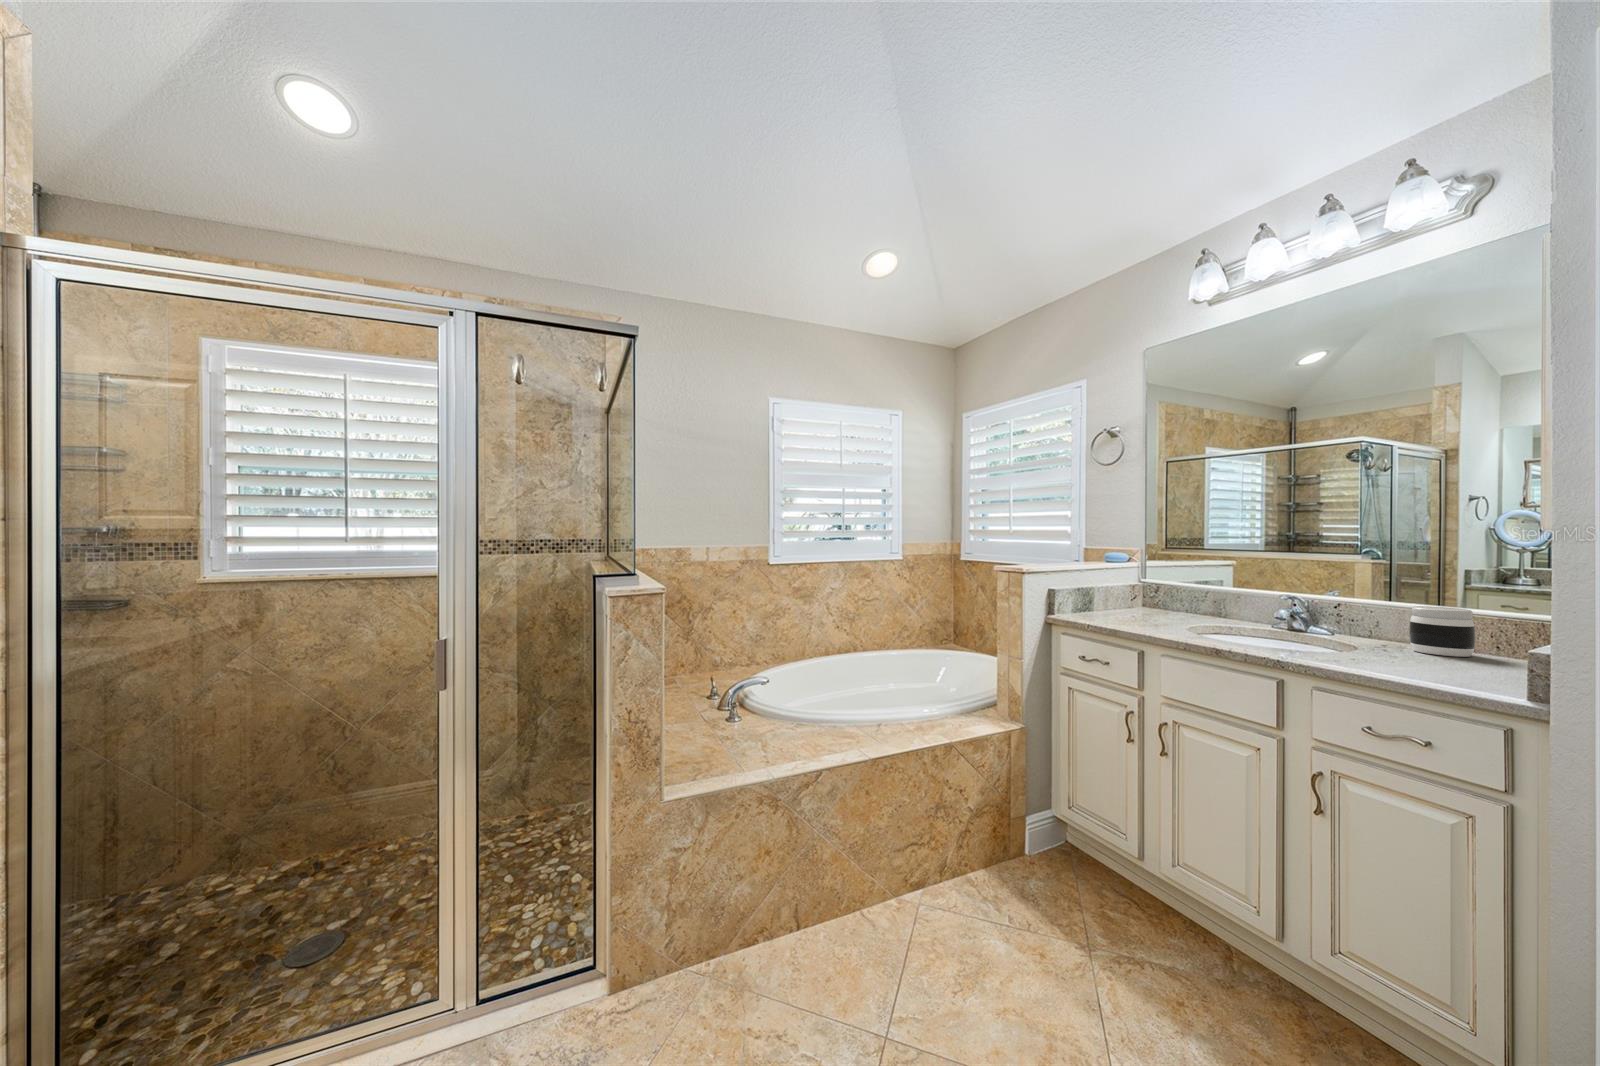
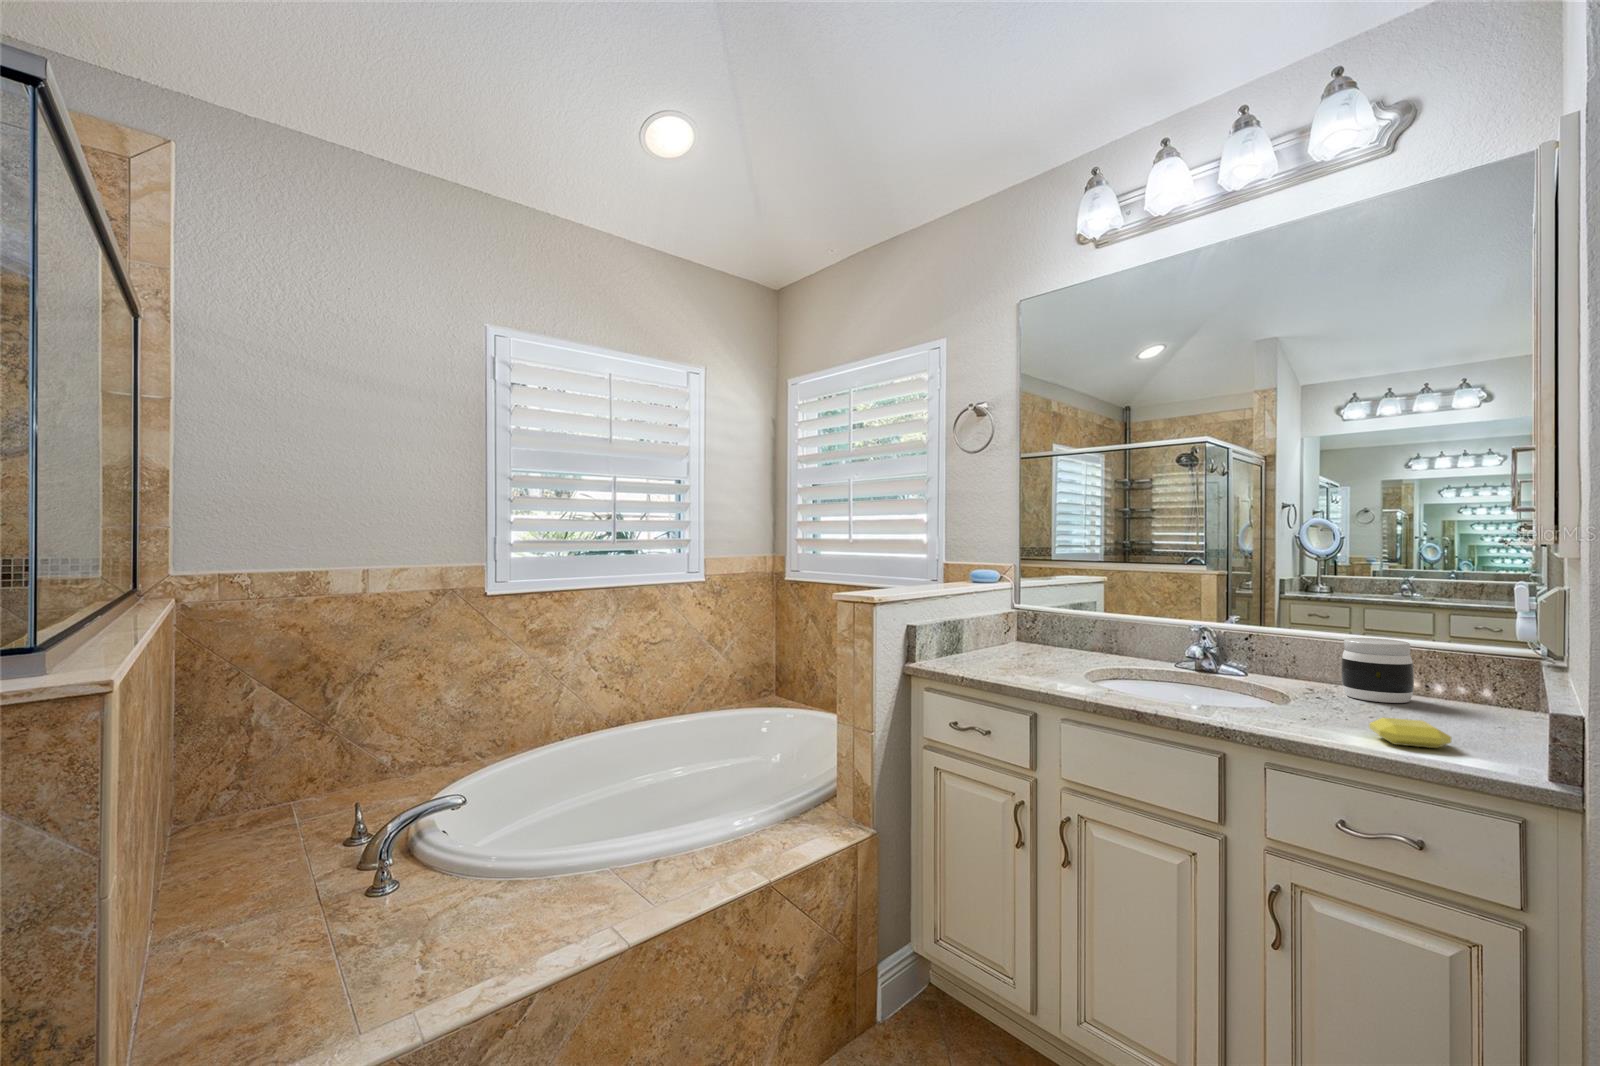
soap bar: none [1400,657,1463,679] -> present [1369,717,1452,748]

